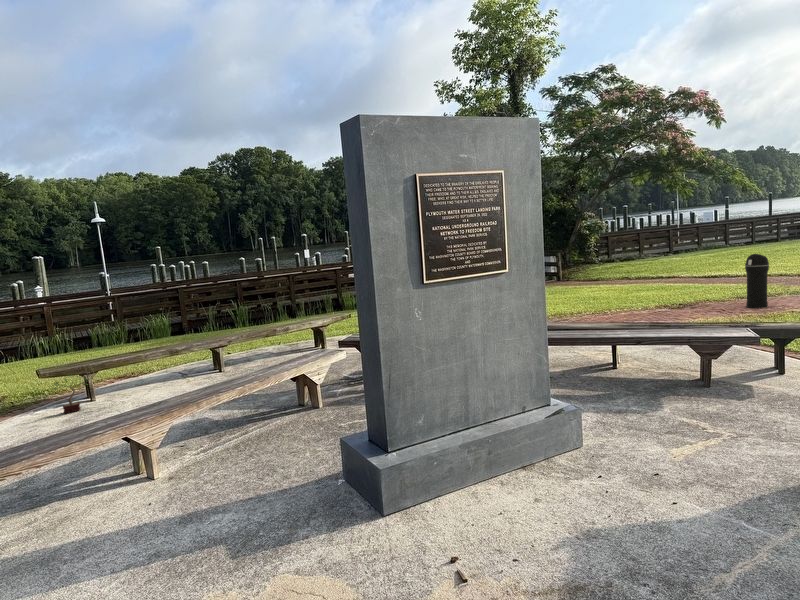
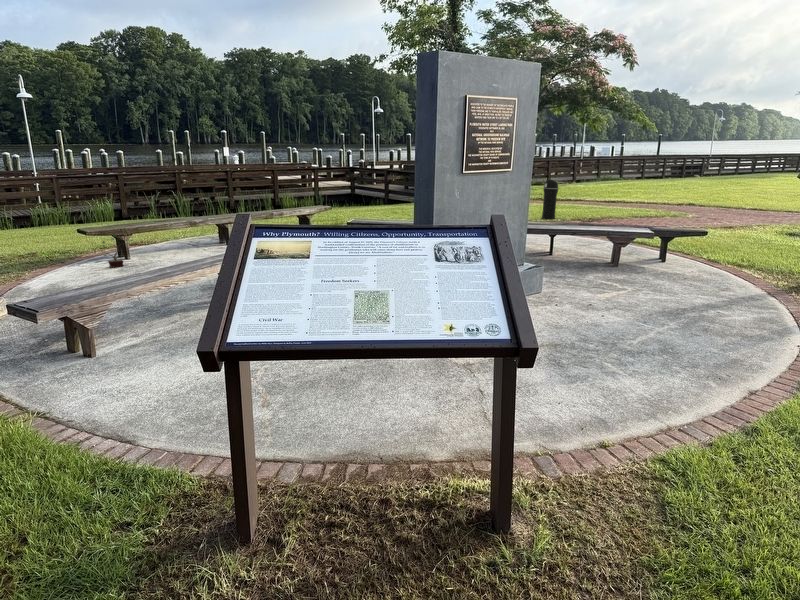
trash can: present [745,254,769,308] -> present [542,180,558,219]

